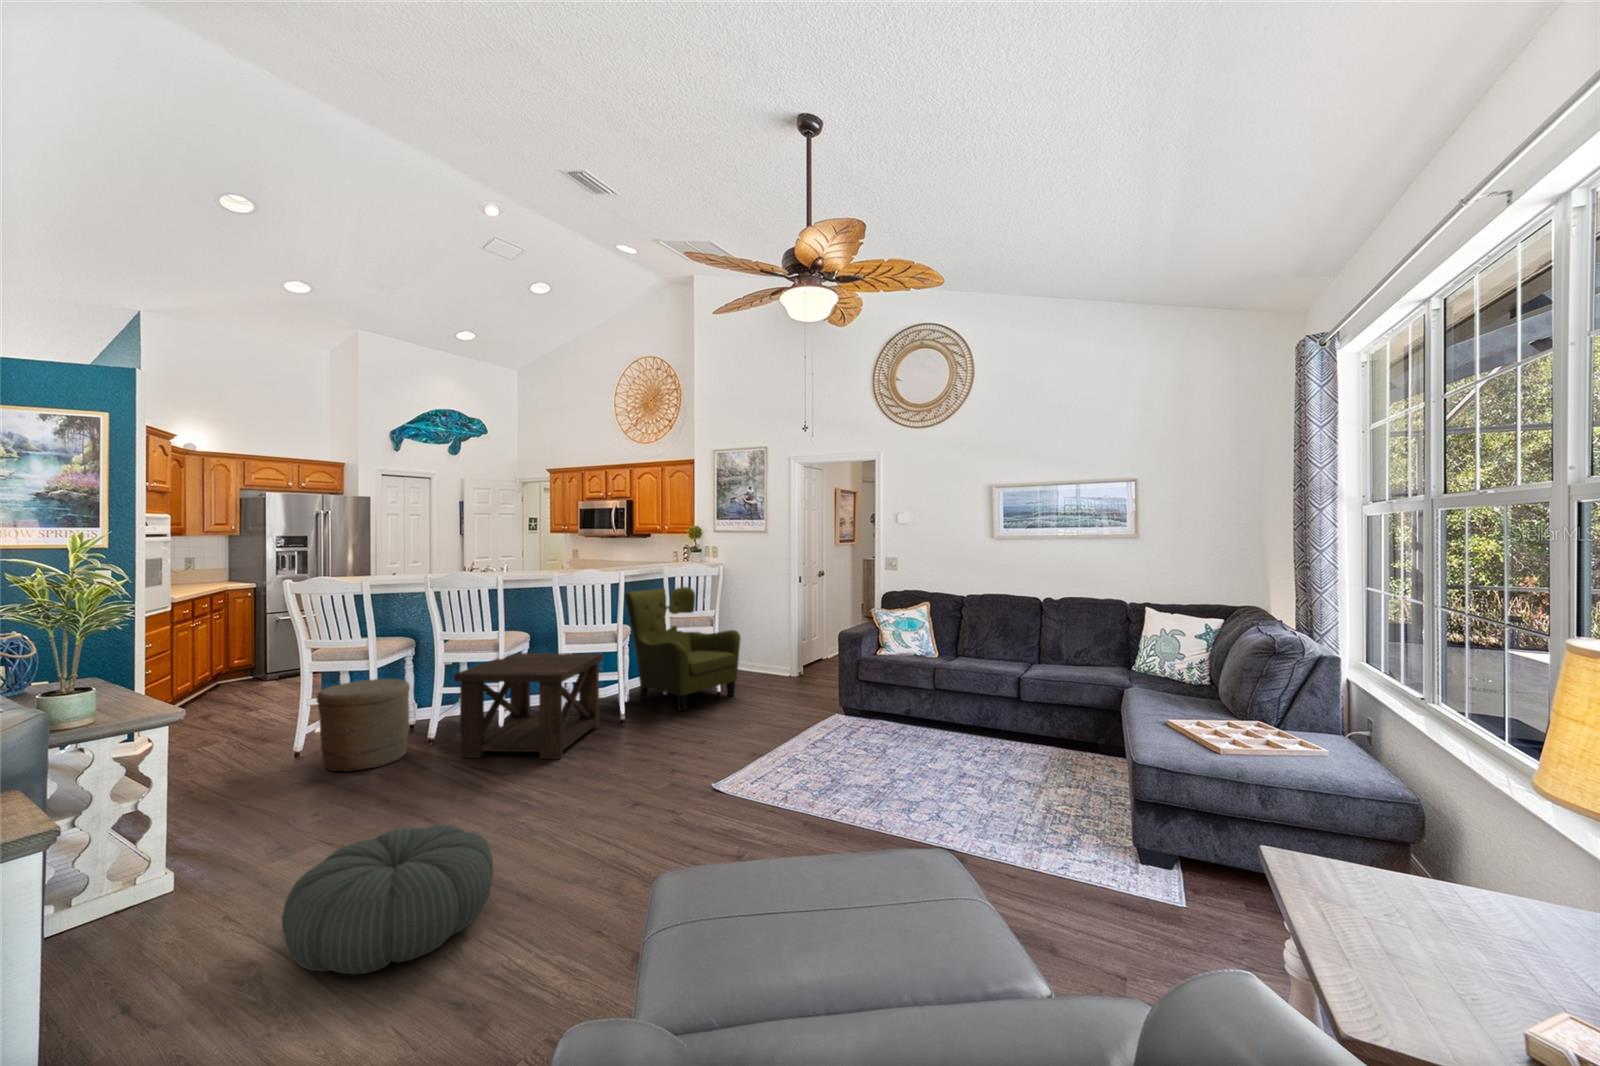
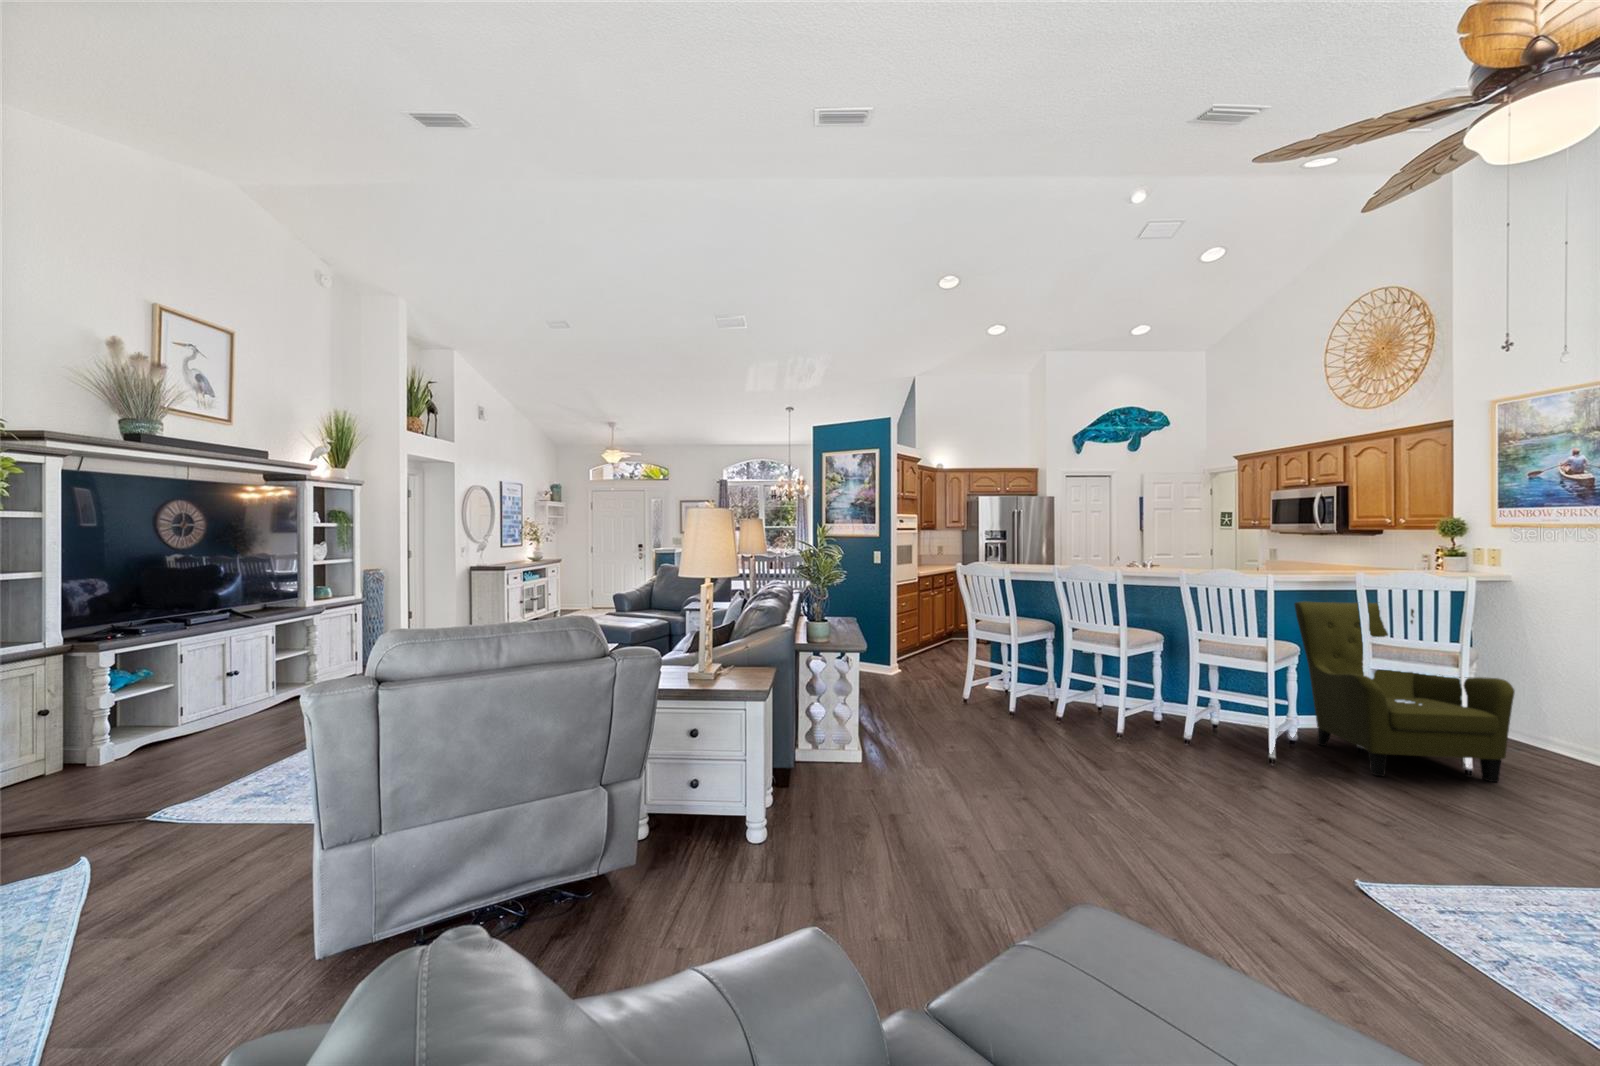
side table: present [454,653,603,759] -> none [1066,652,1242,775]
woven basket: present [317,679,410,772] -> none [966,652,1036,728]
pouf: present [282,824,493,974] -> none [864,770,1020,881]

